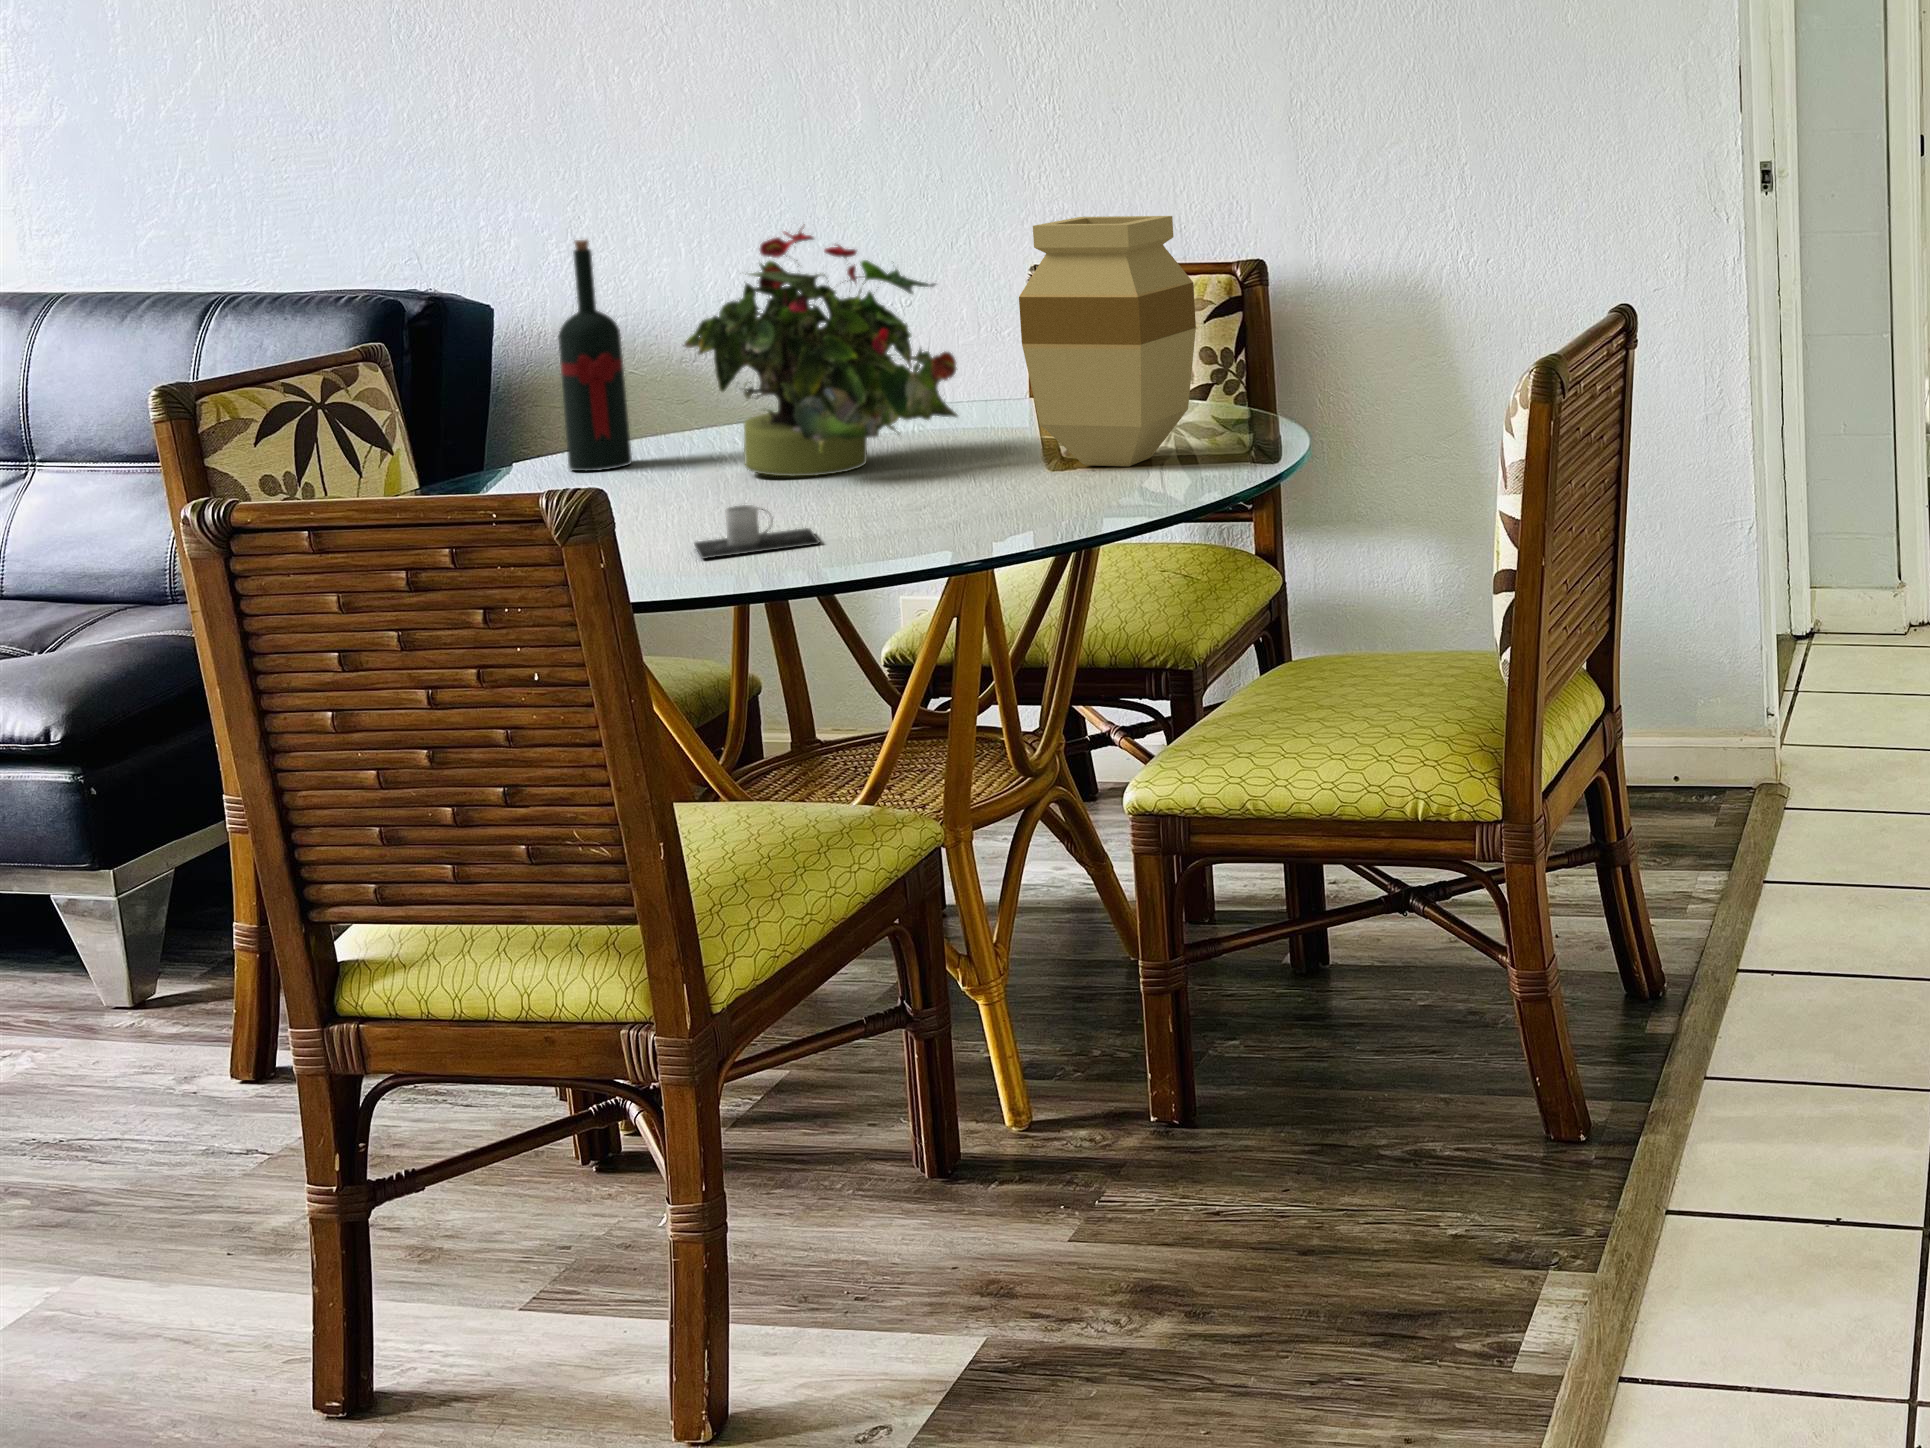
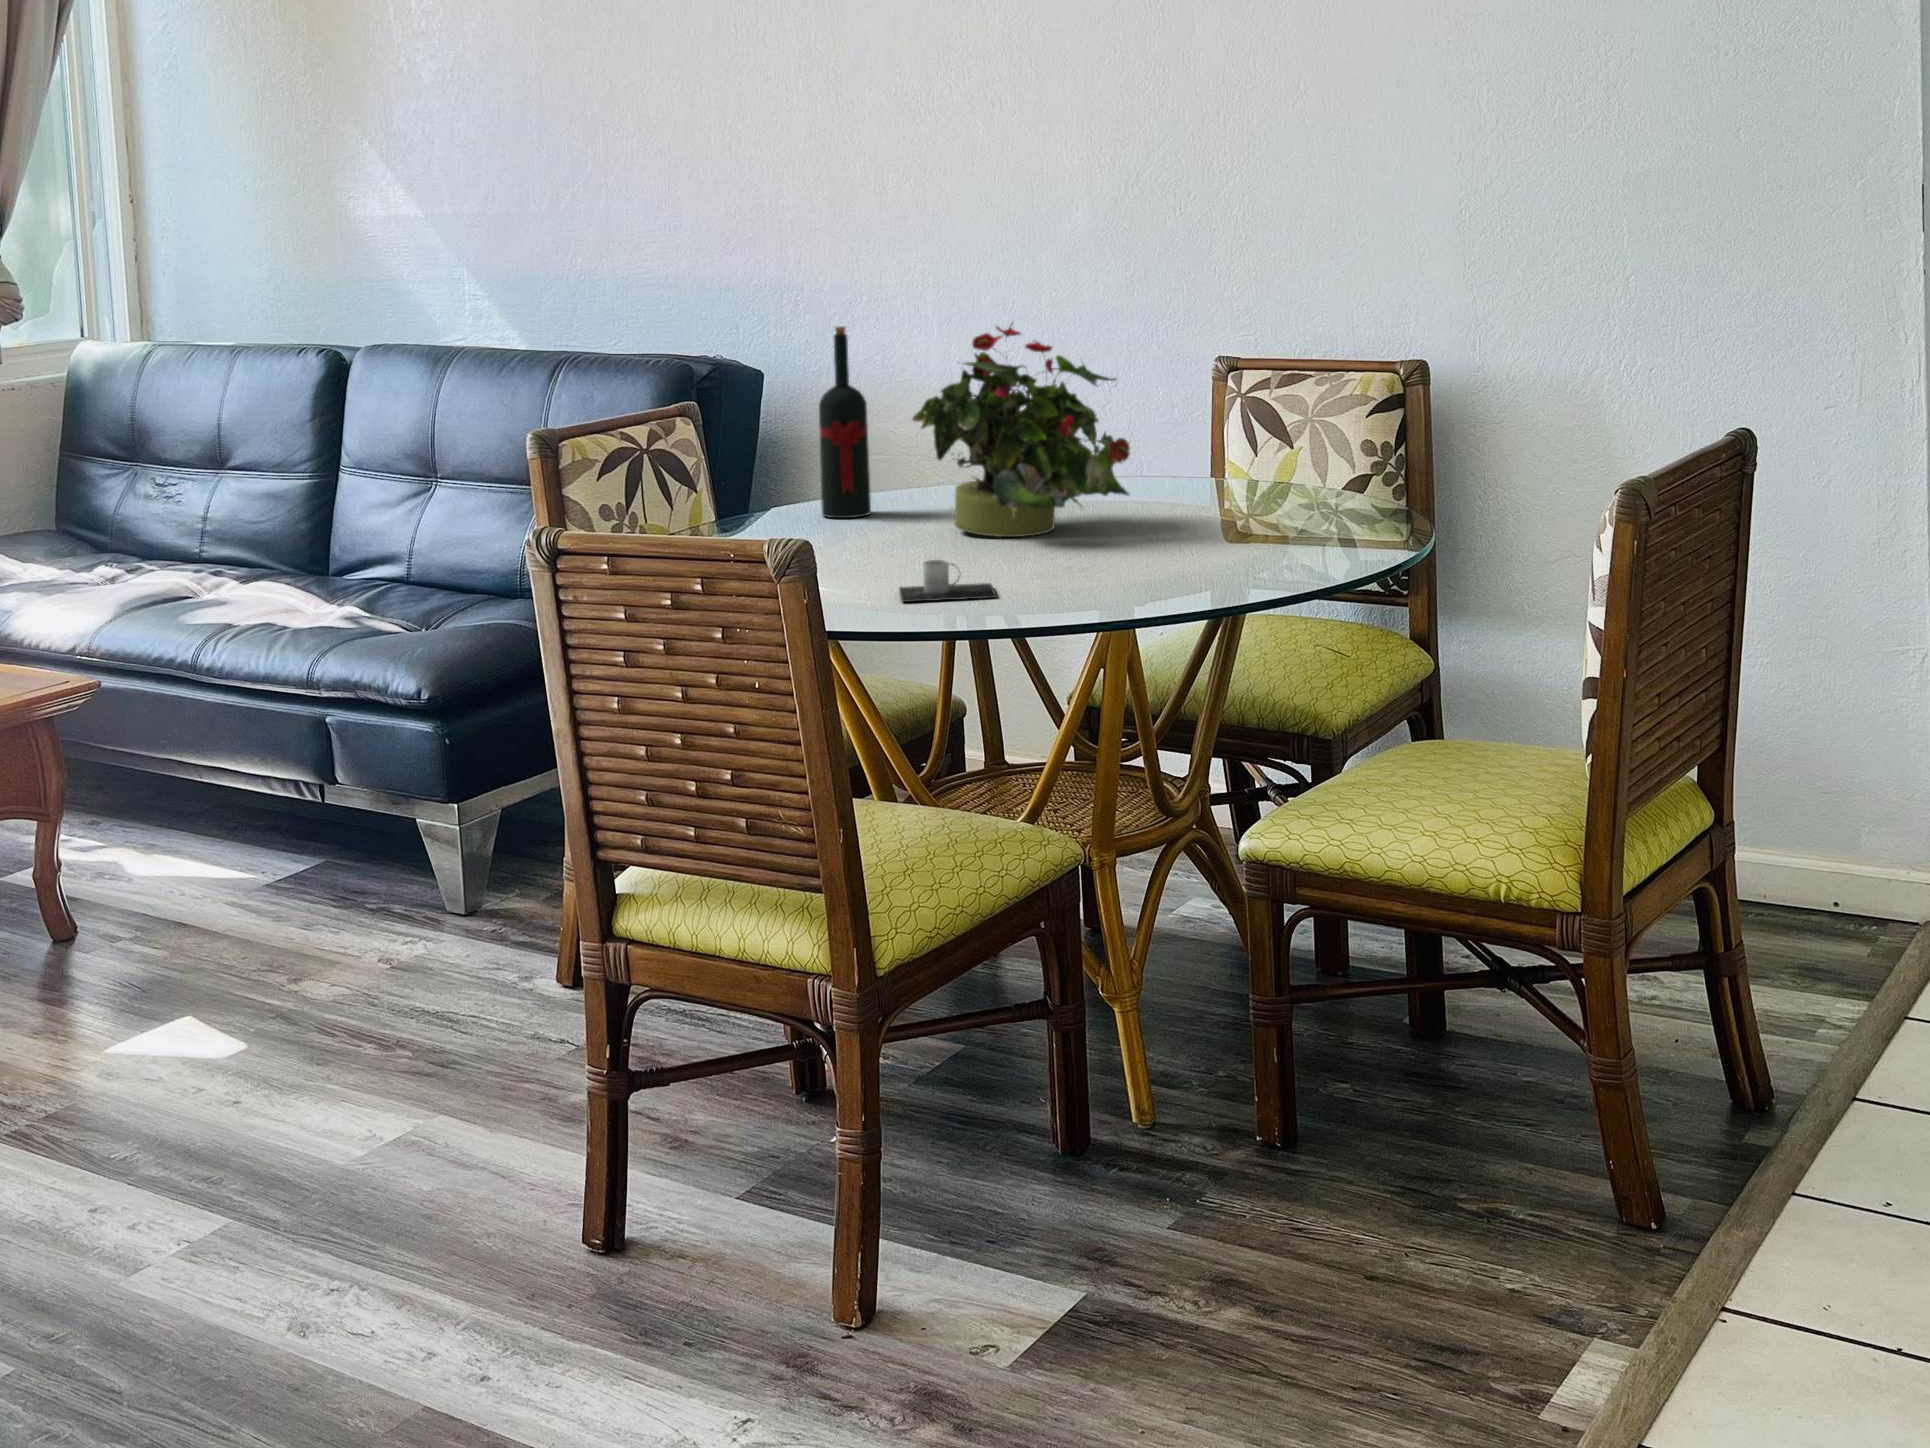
vase: present [1019,216,1196,466] -> none [1182,326,1339,550]

